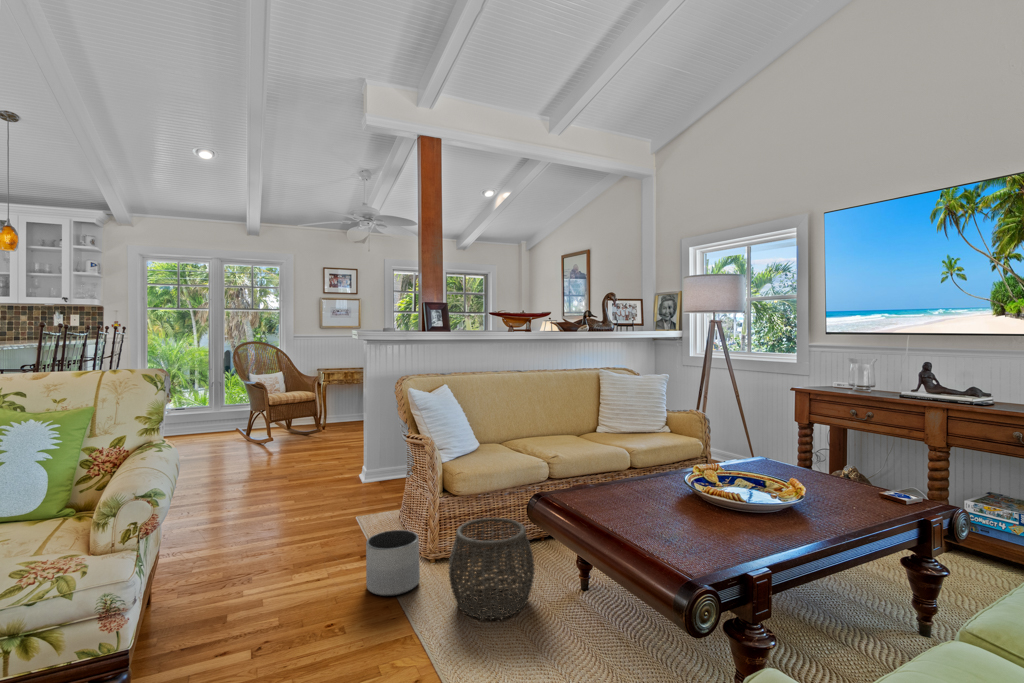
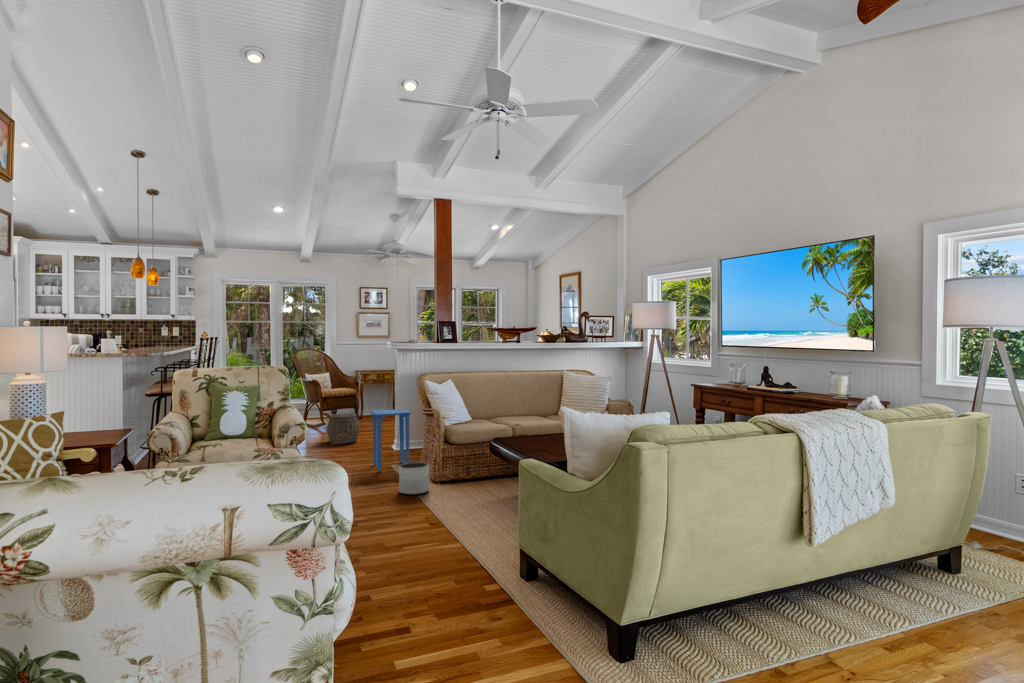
side table: none [324,429,387,530] -> present [371,409,411,471]
woven basket: present [448,518,535,619] -> present [327,414,360,444]

